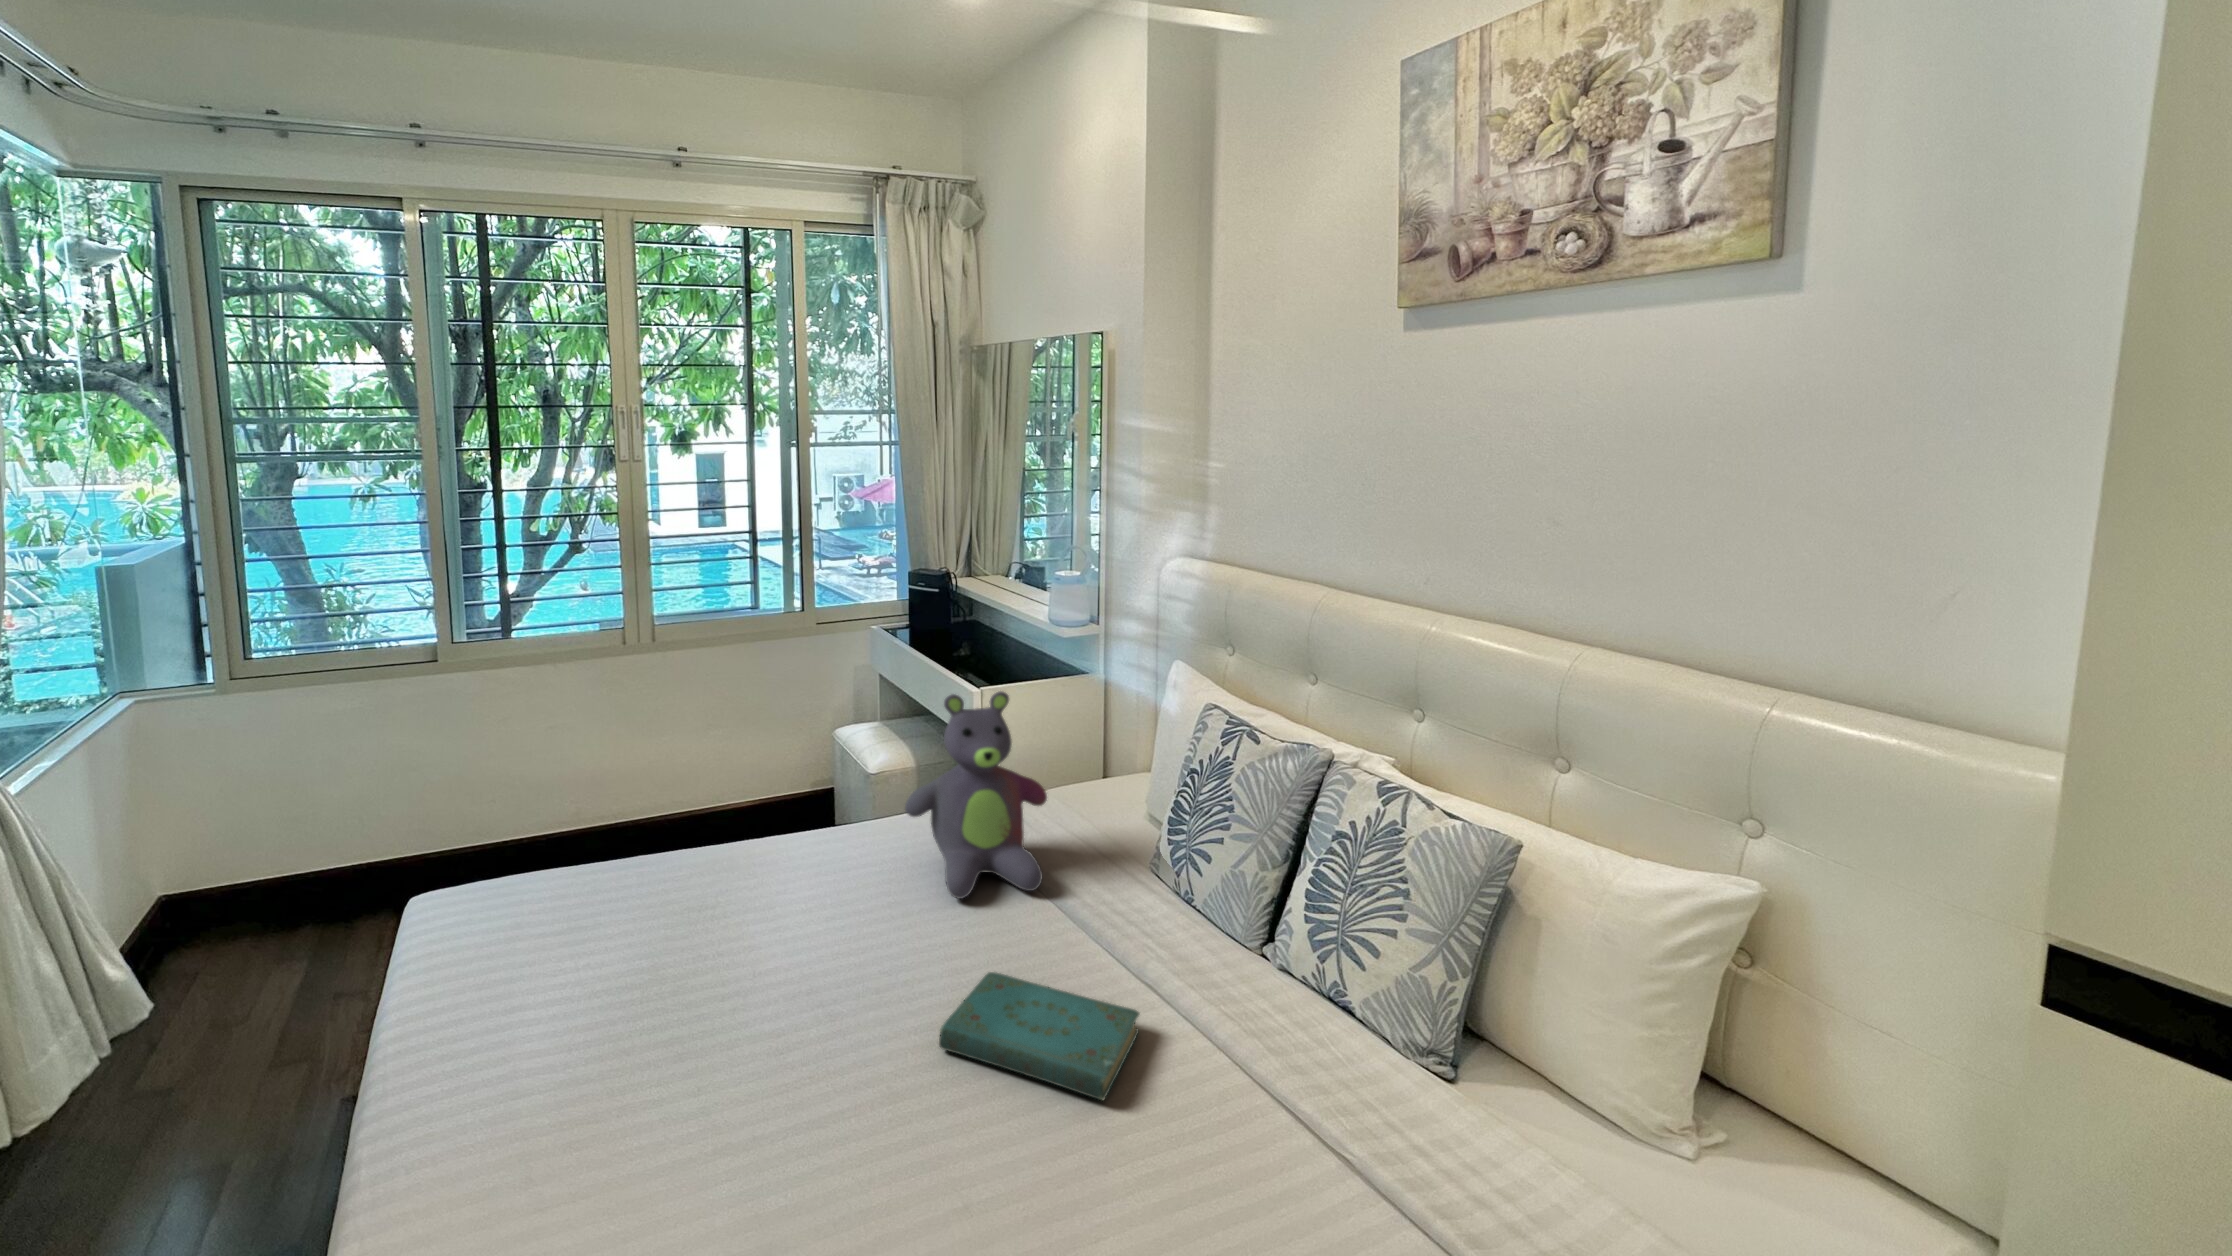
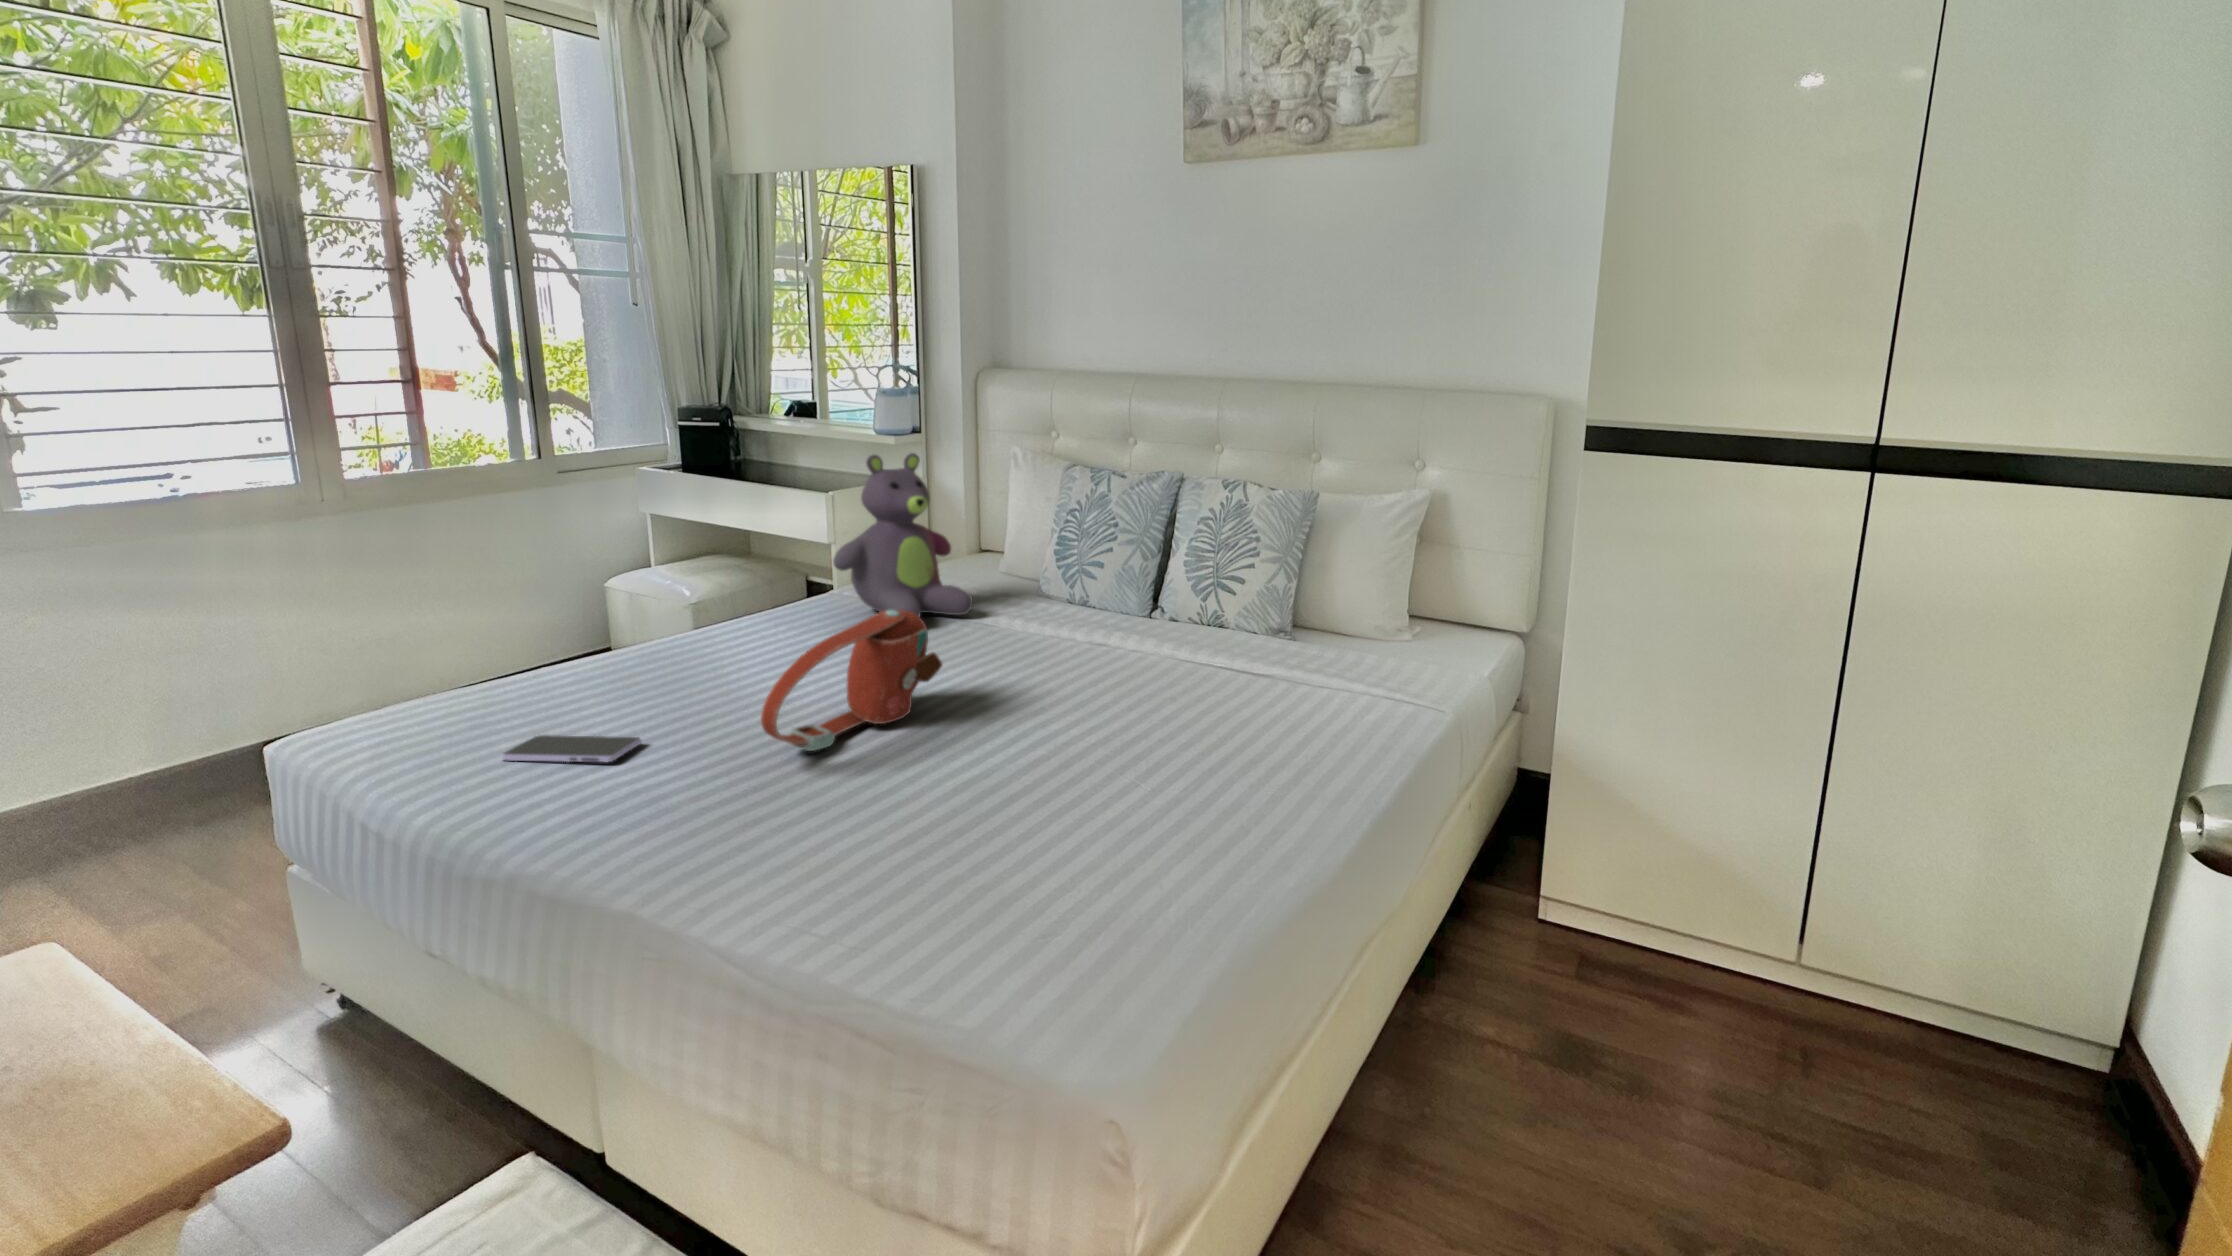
handbag: none [585,951,856,1123] -> present [761,610,942,751]
book: present [939,972,1139,1100] -> none [990,639,1130,683]
smartphone: none [476,997,572,1063] -> present [501,735,641,762]

